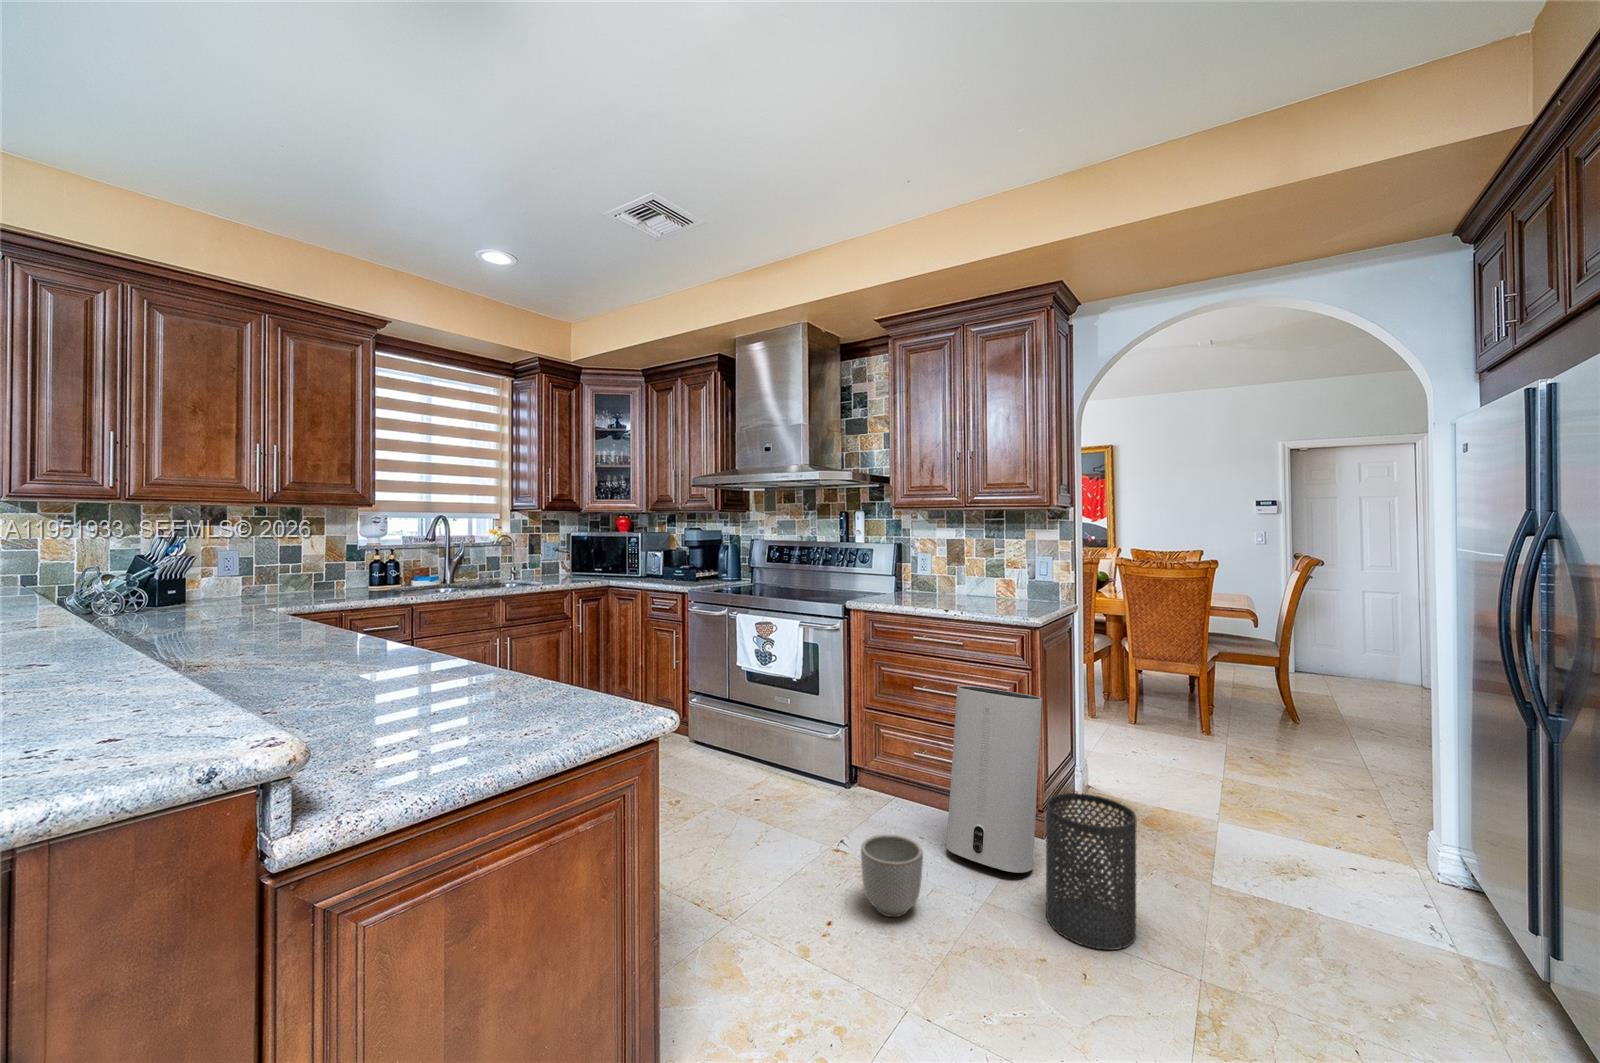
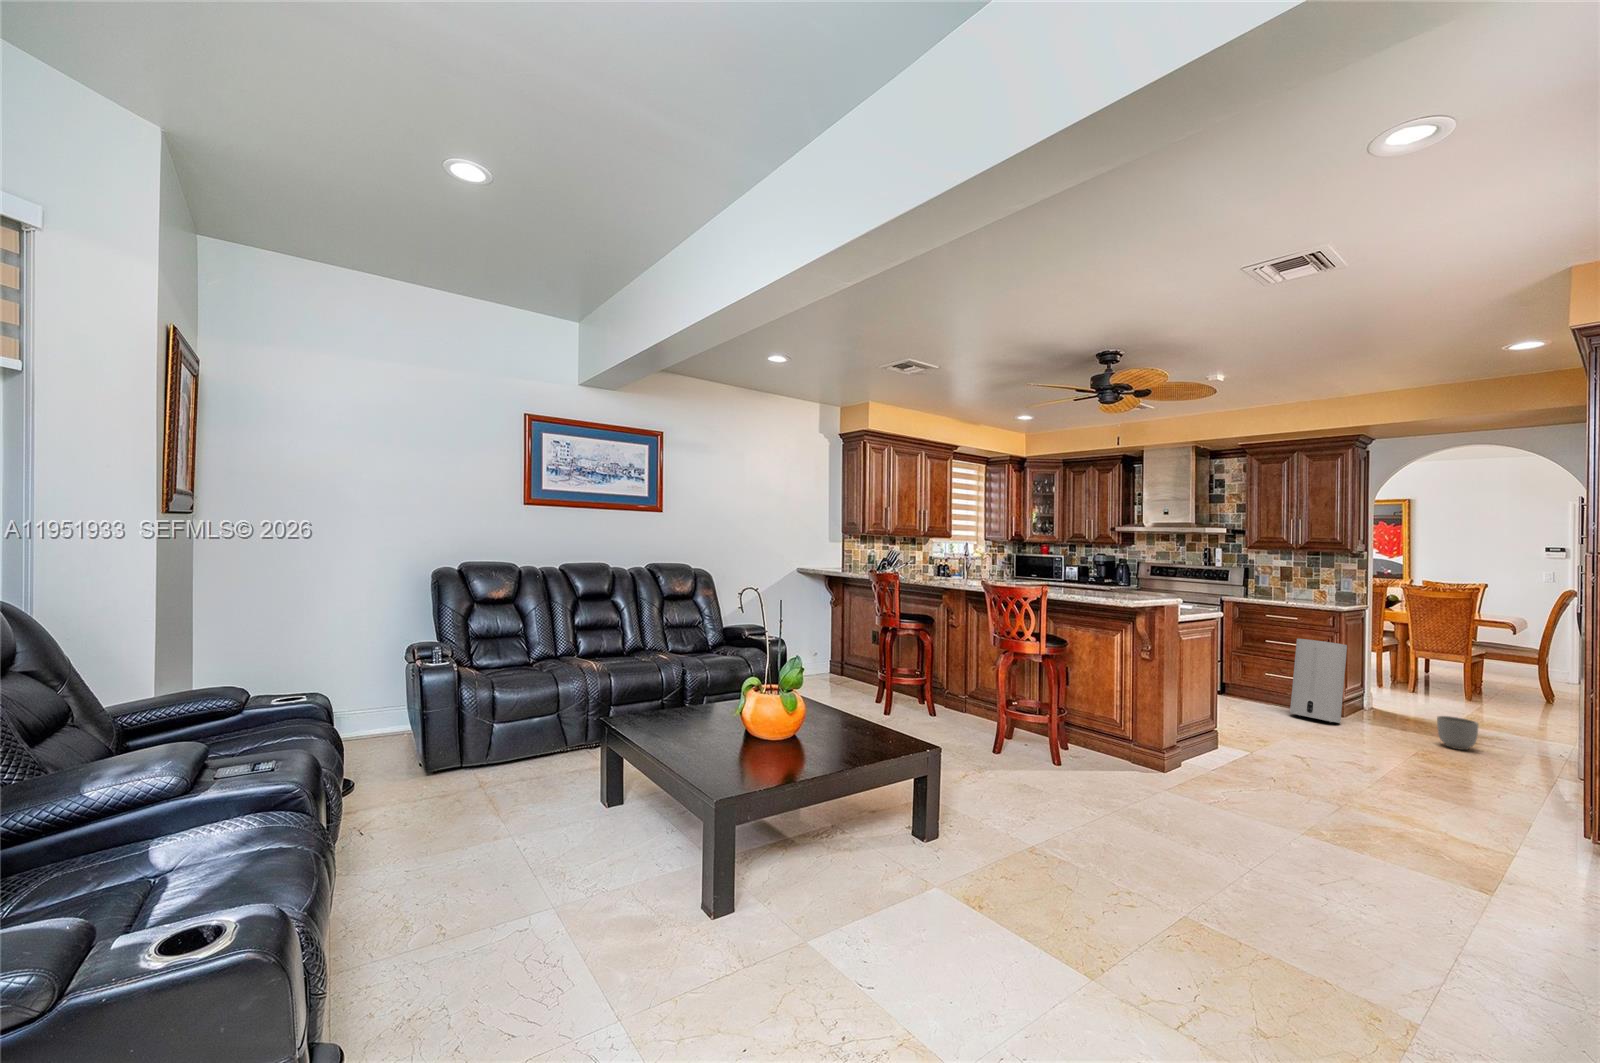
trash can: present [1046,793,1136,950] -> none [1349,684,1398,743]
planter: present [861,835,923,917] -> present [1437,716,1478,750]

